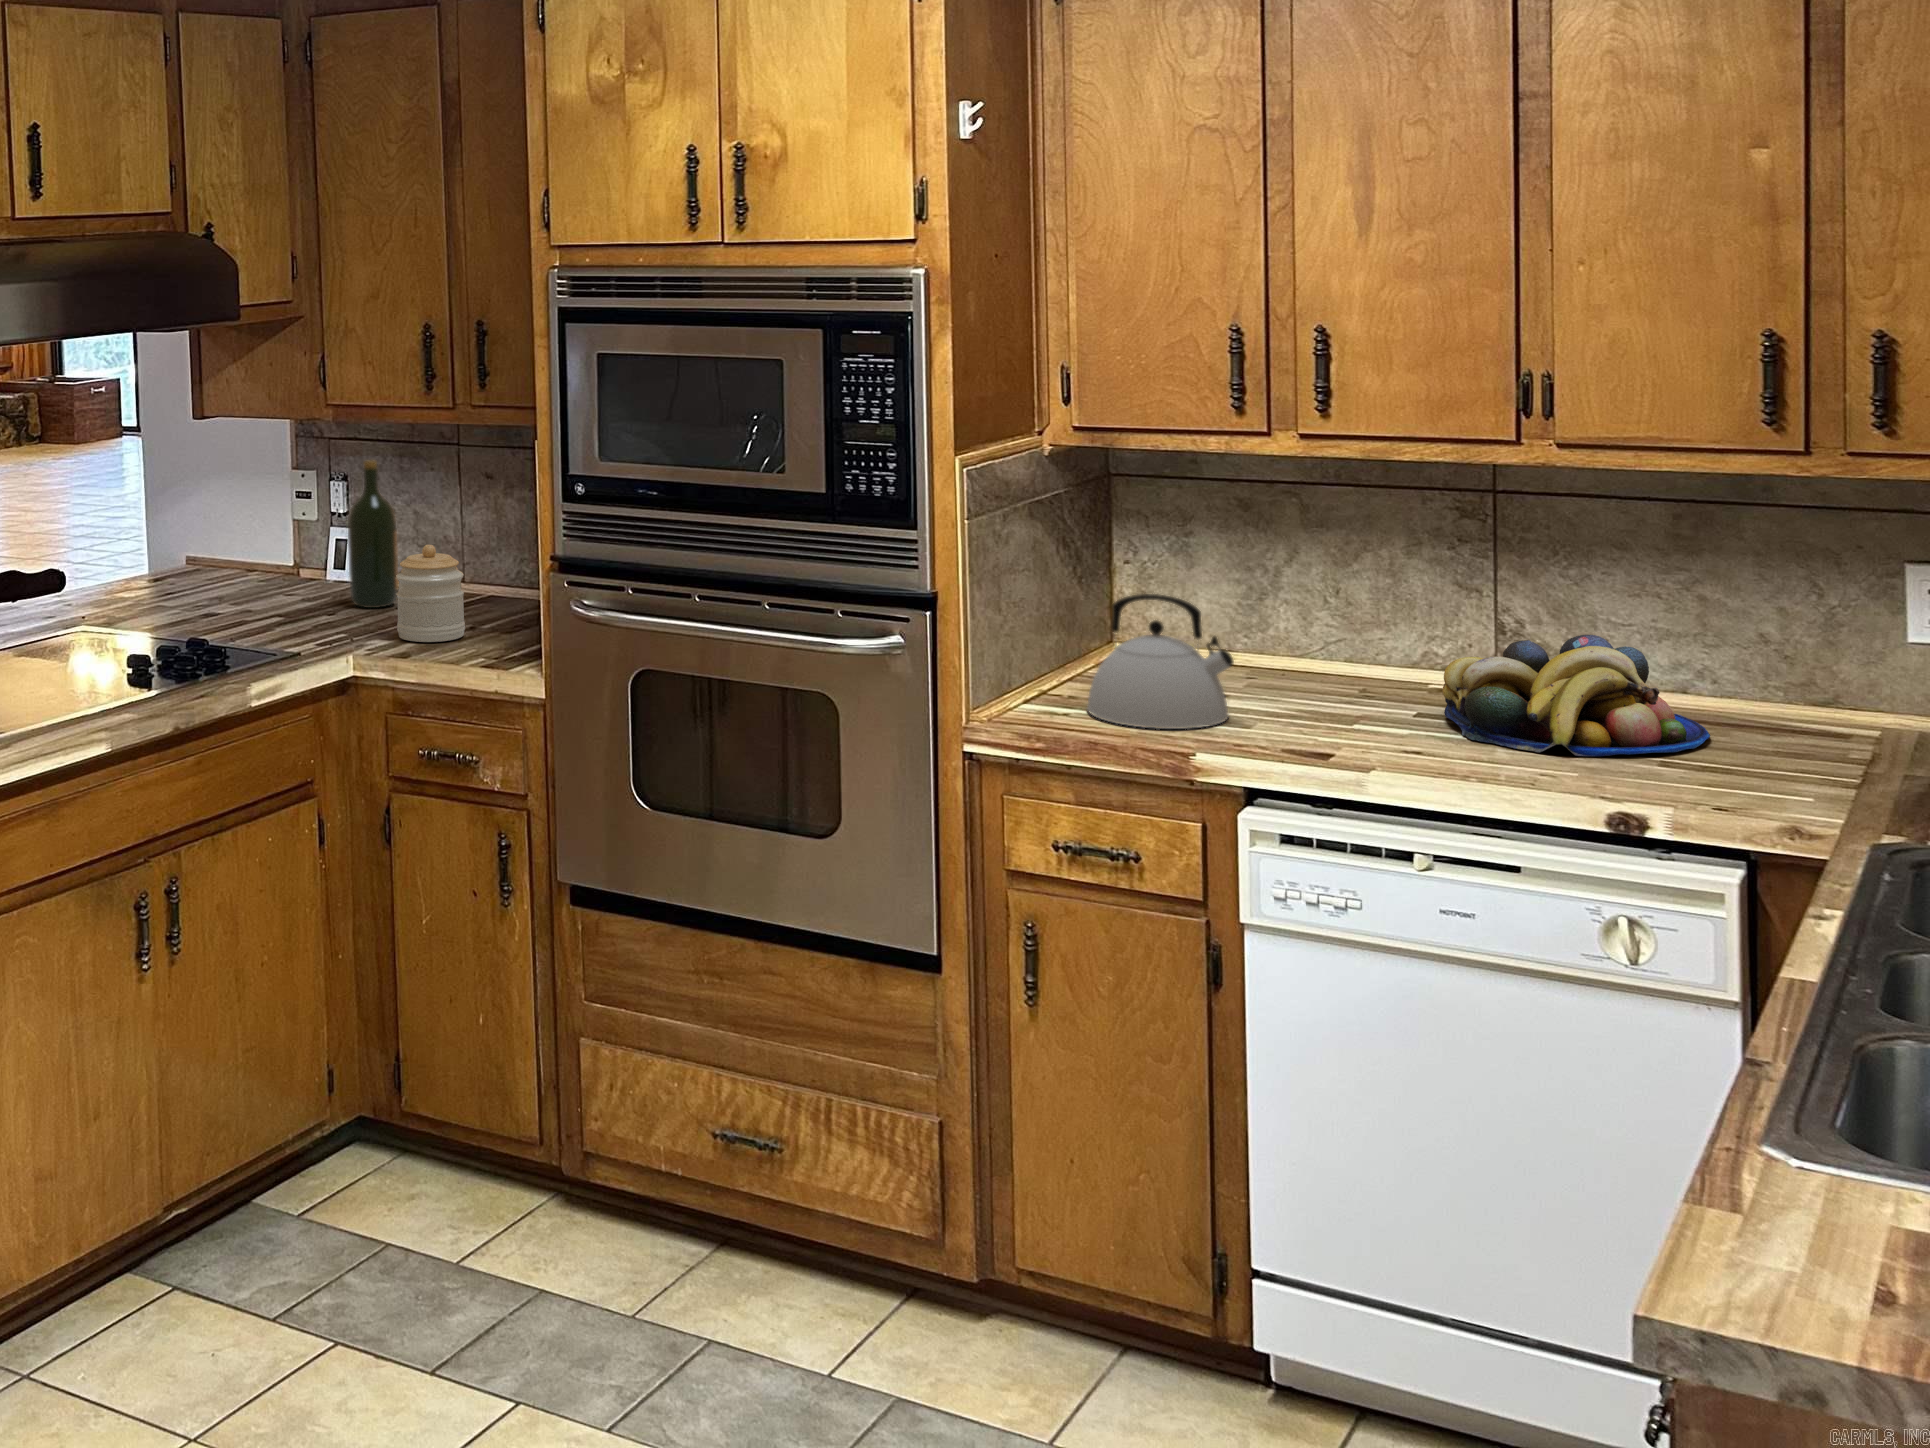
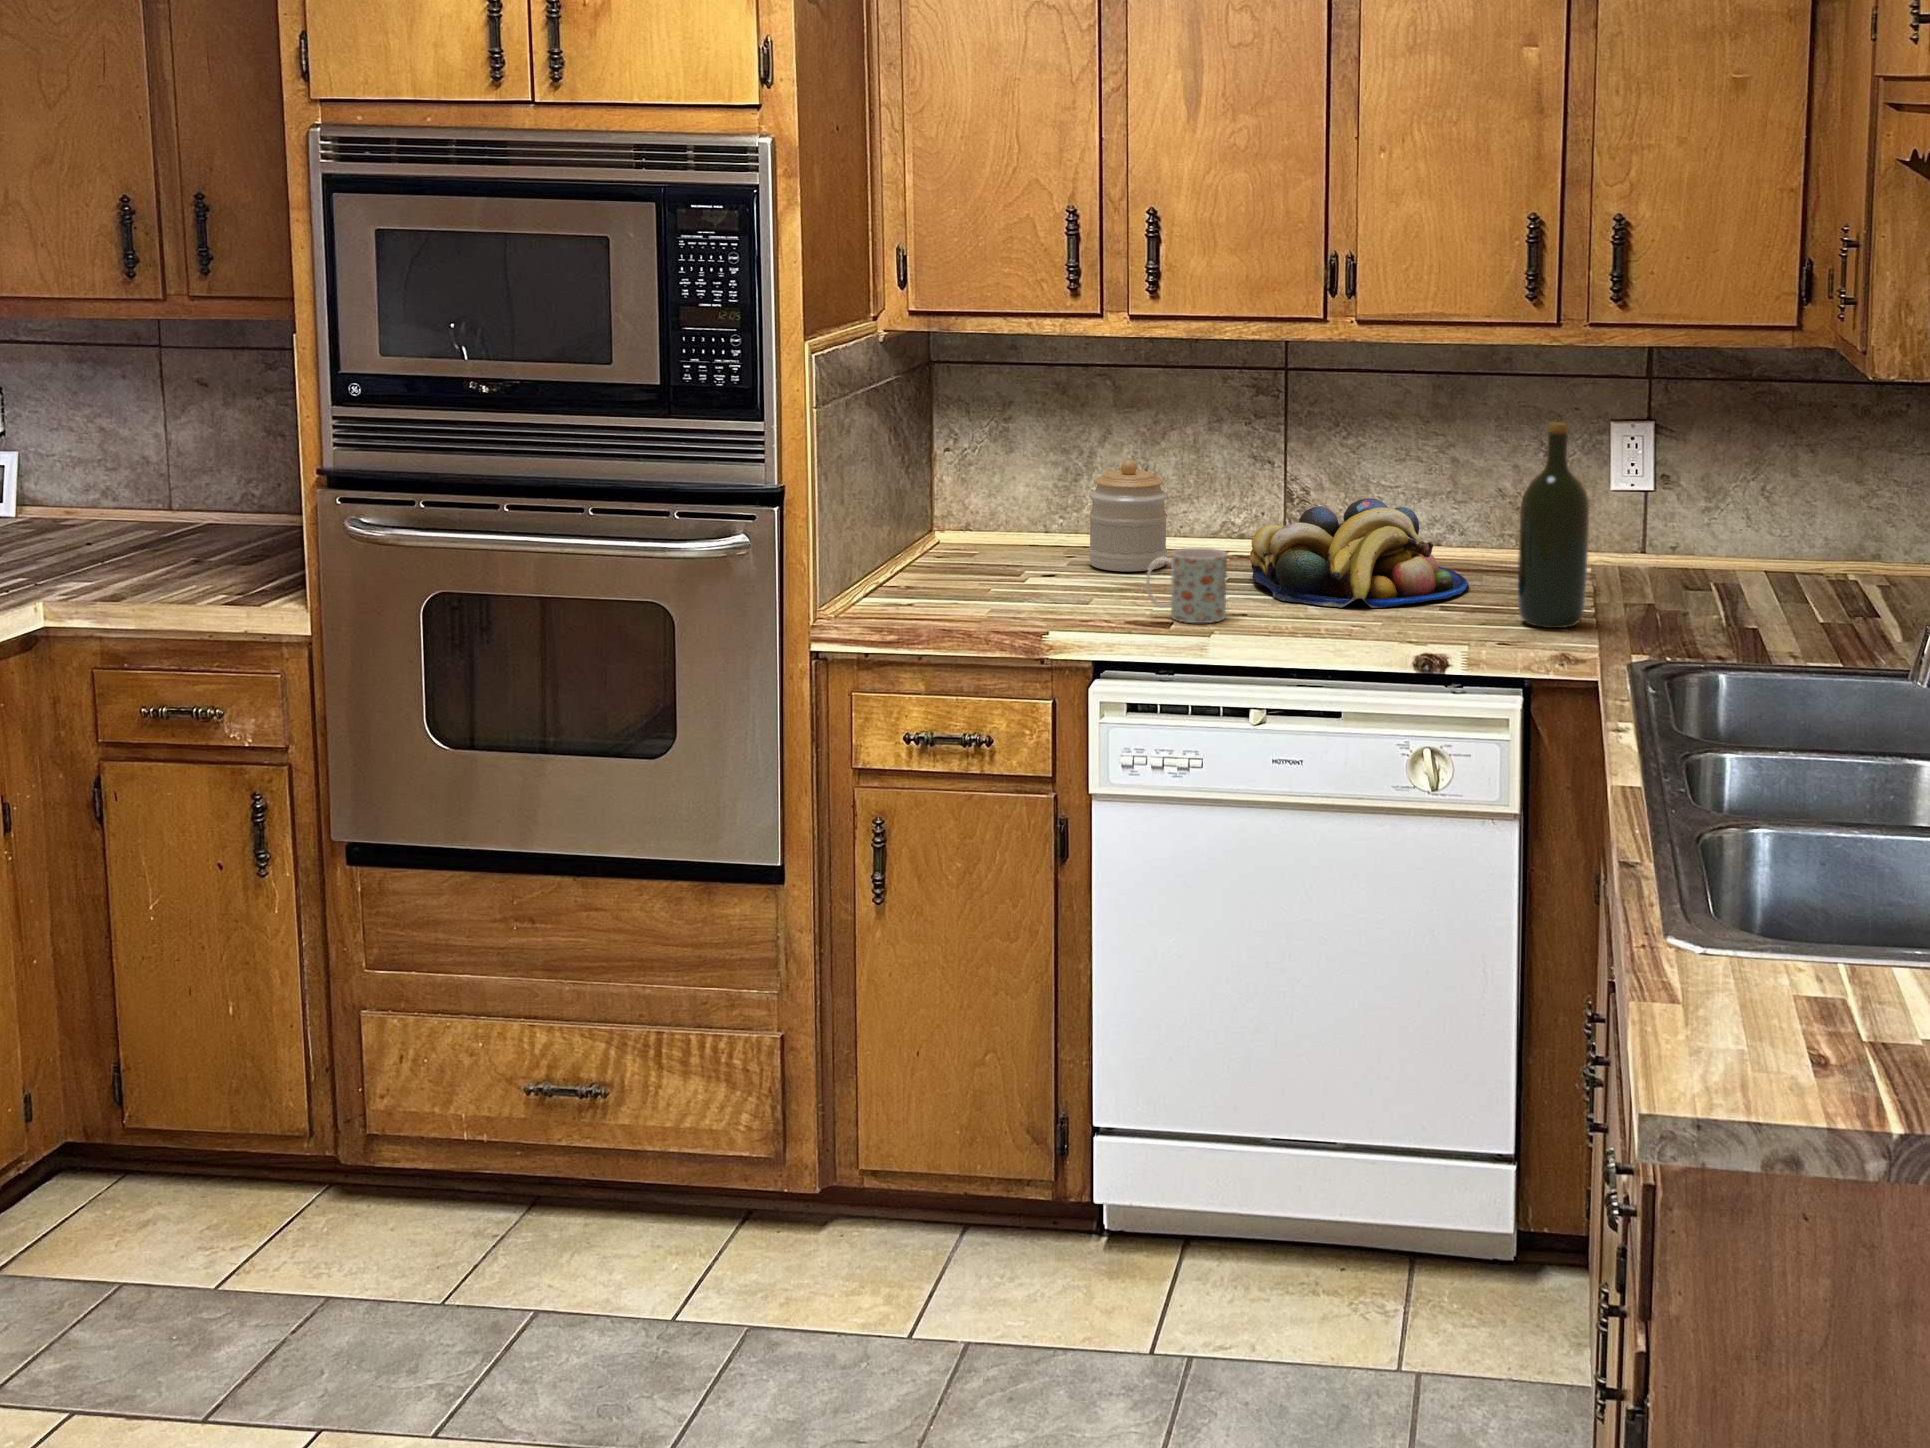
wine bottle: present [348,460,398,608] -> present [1518,422,1589,628]
jar: present [396,545,465,642] -> present [1089,460,1168,572]
kettle: present [1087,594,1234,729] -> none [928,479,1072,613]
mug: none [1308,677,1398,757] -> present [1146,547,1227,623]

